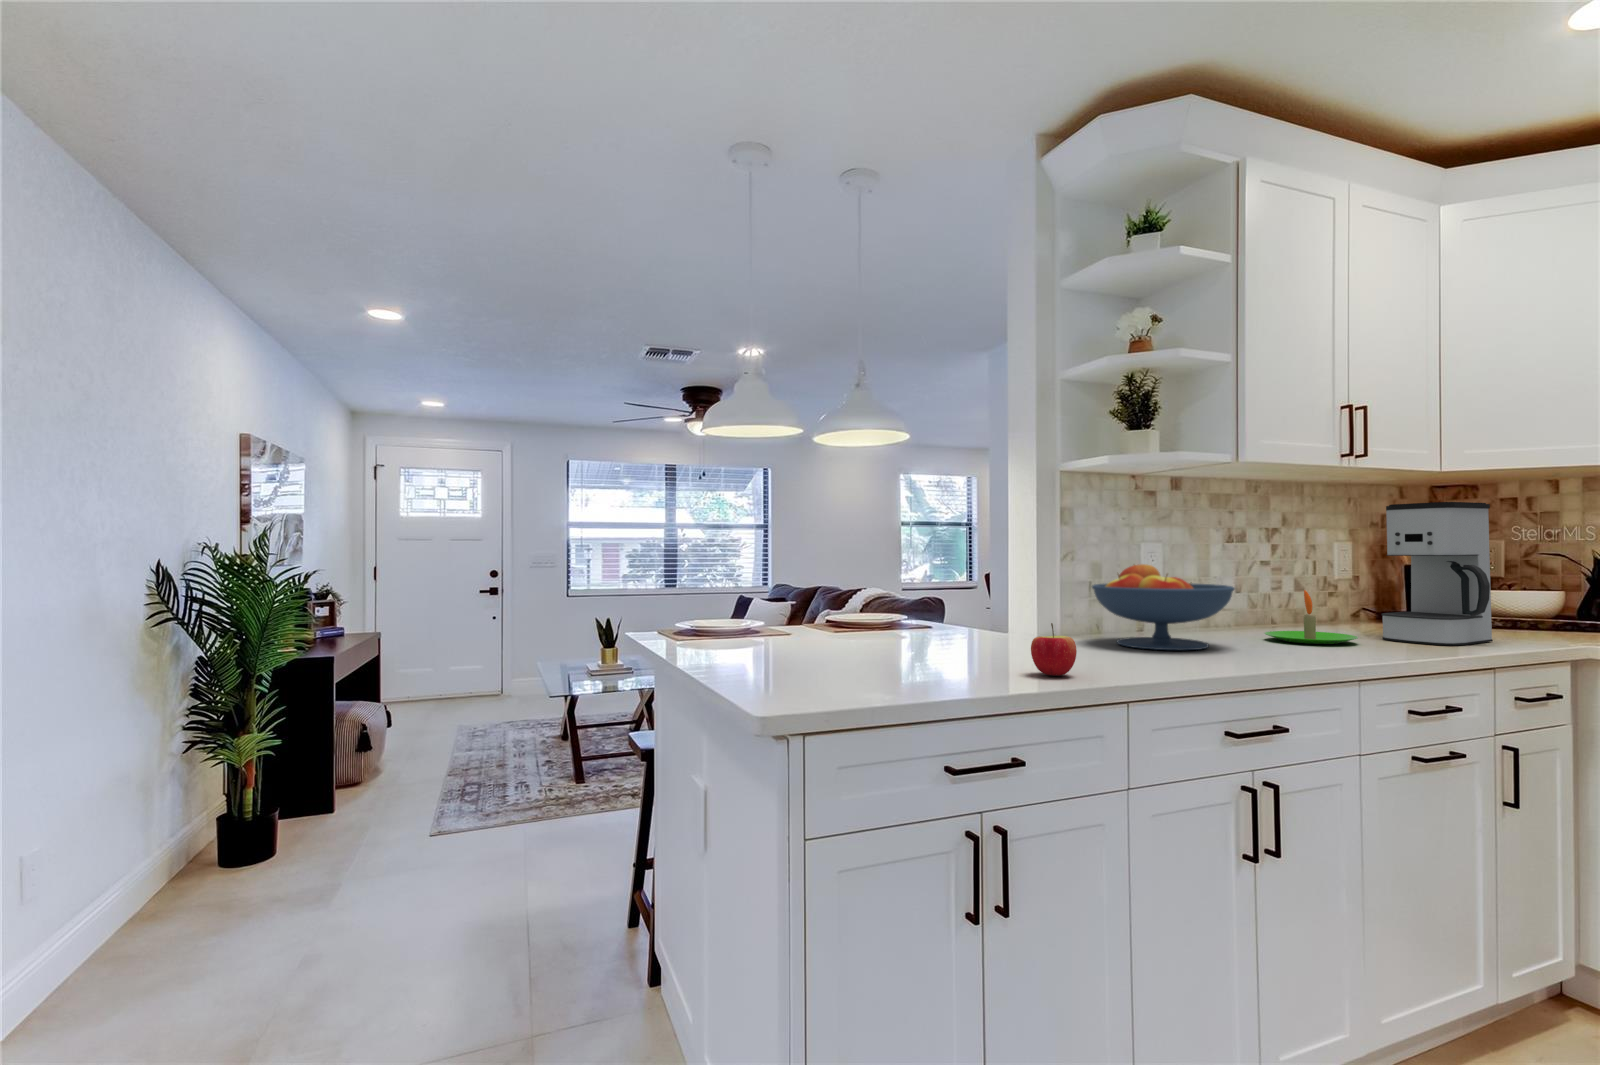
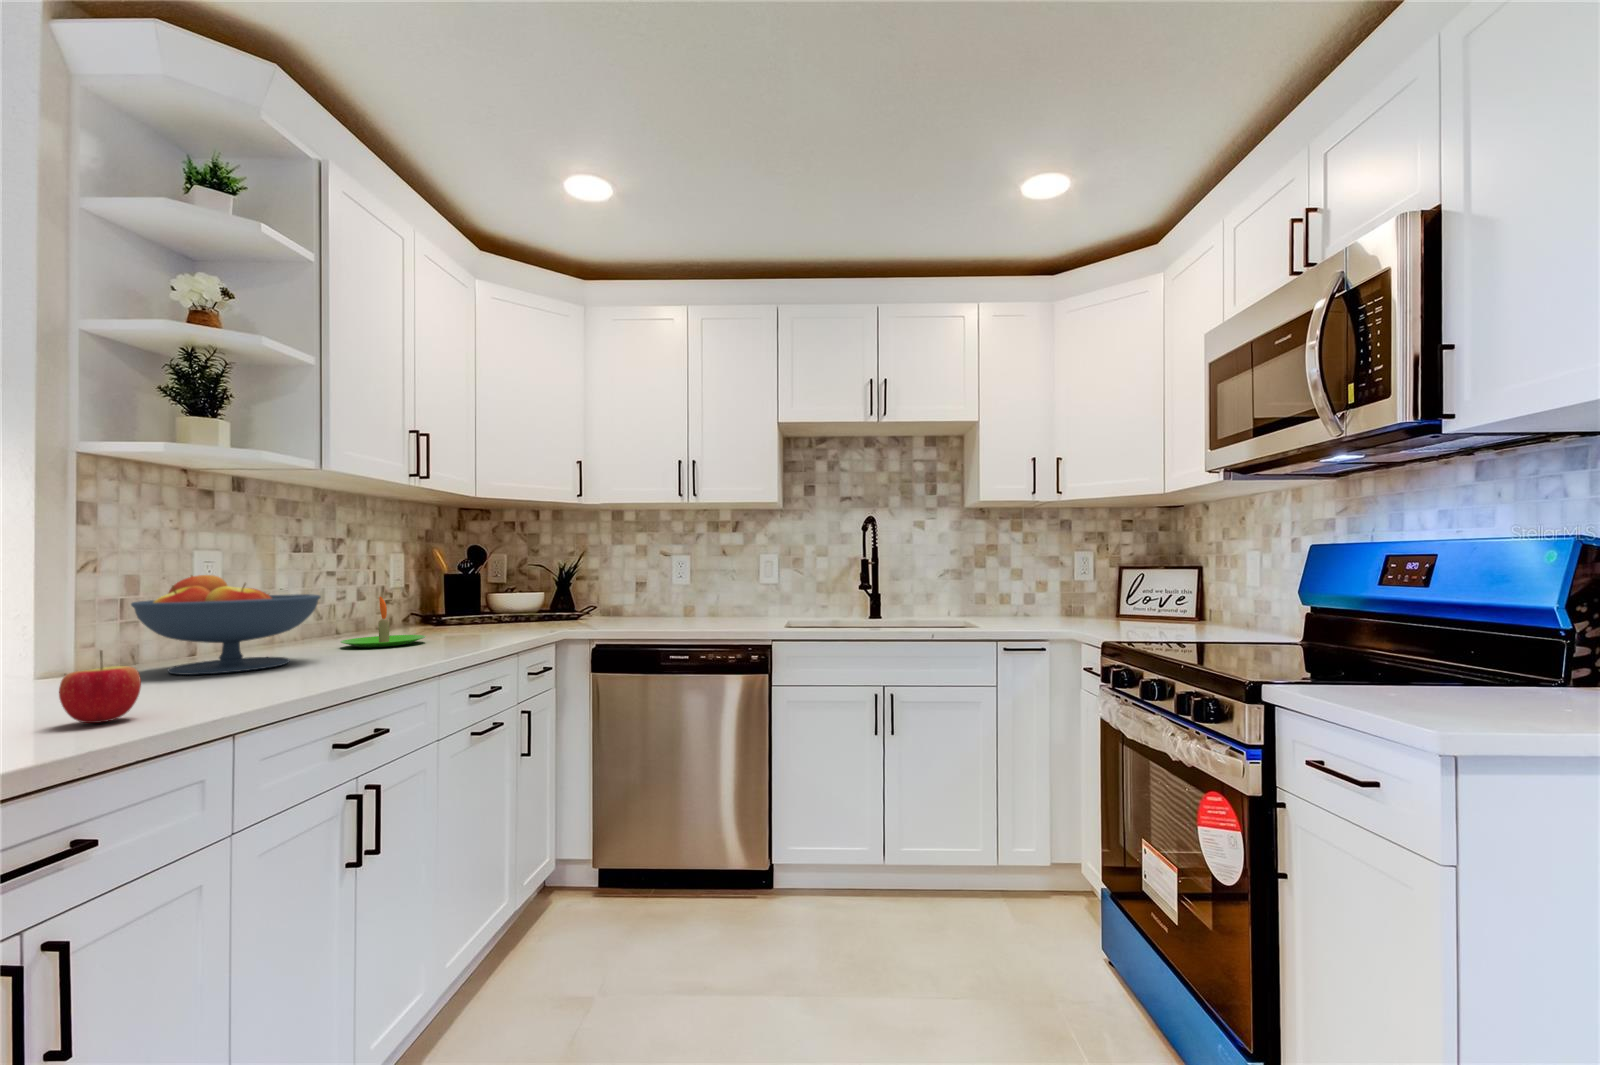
coffee maker: present [1381,502,1493,646] -> none [440,518,516,637]

